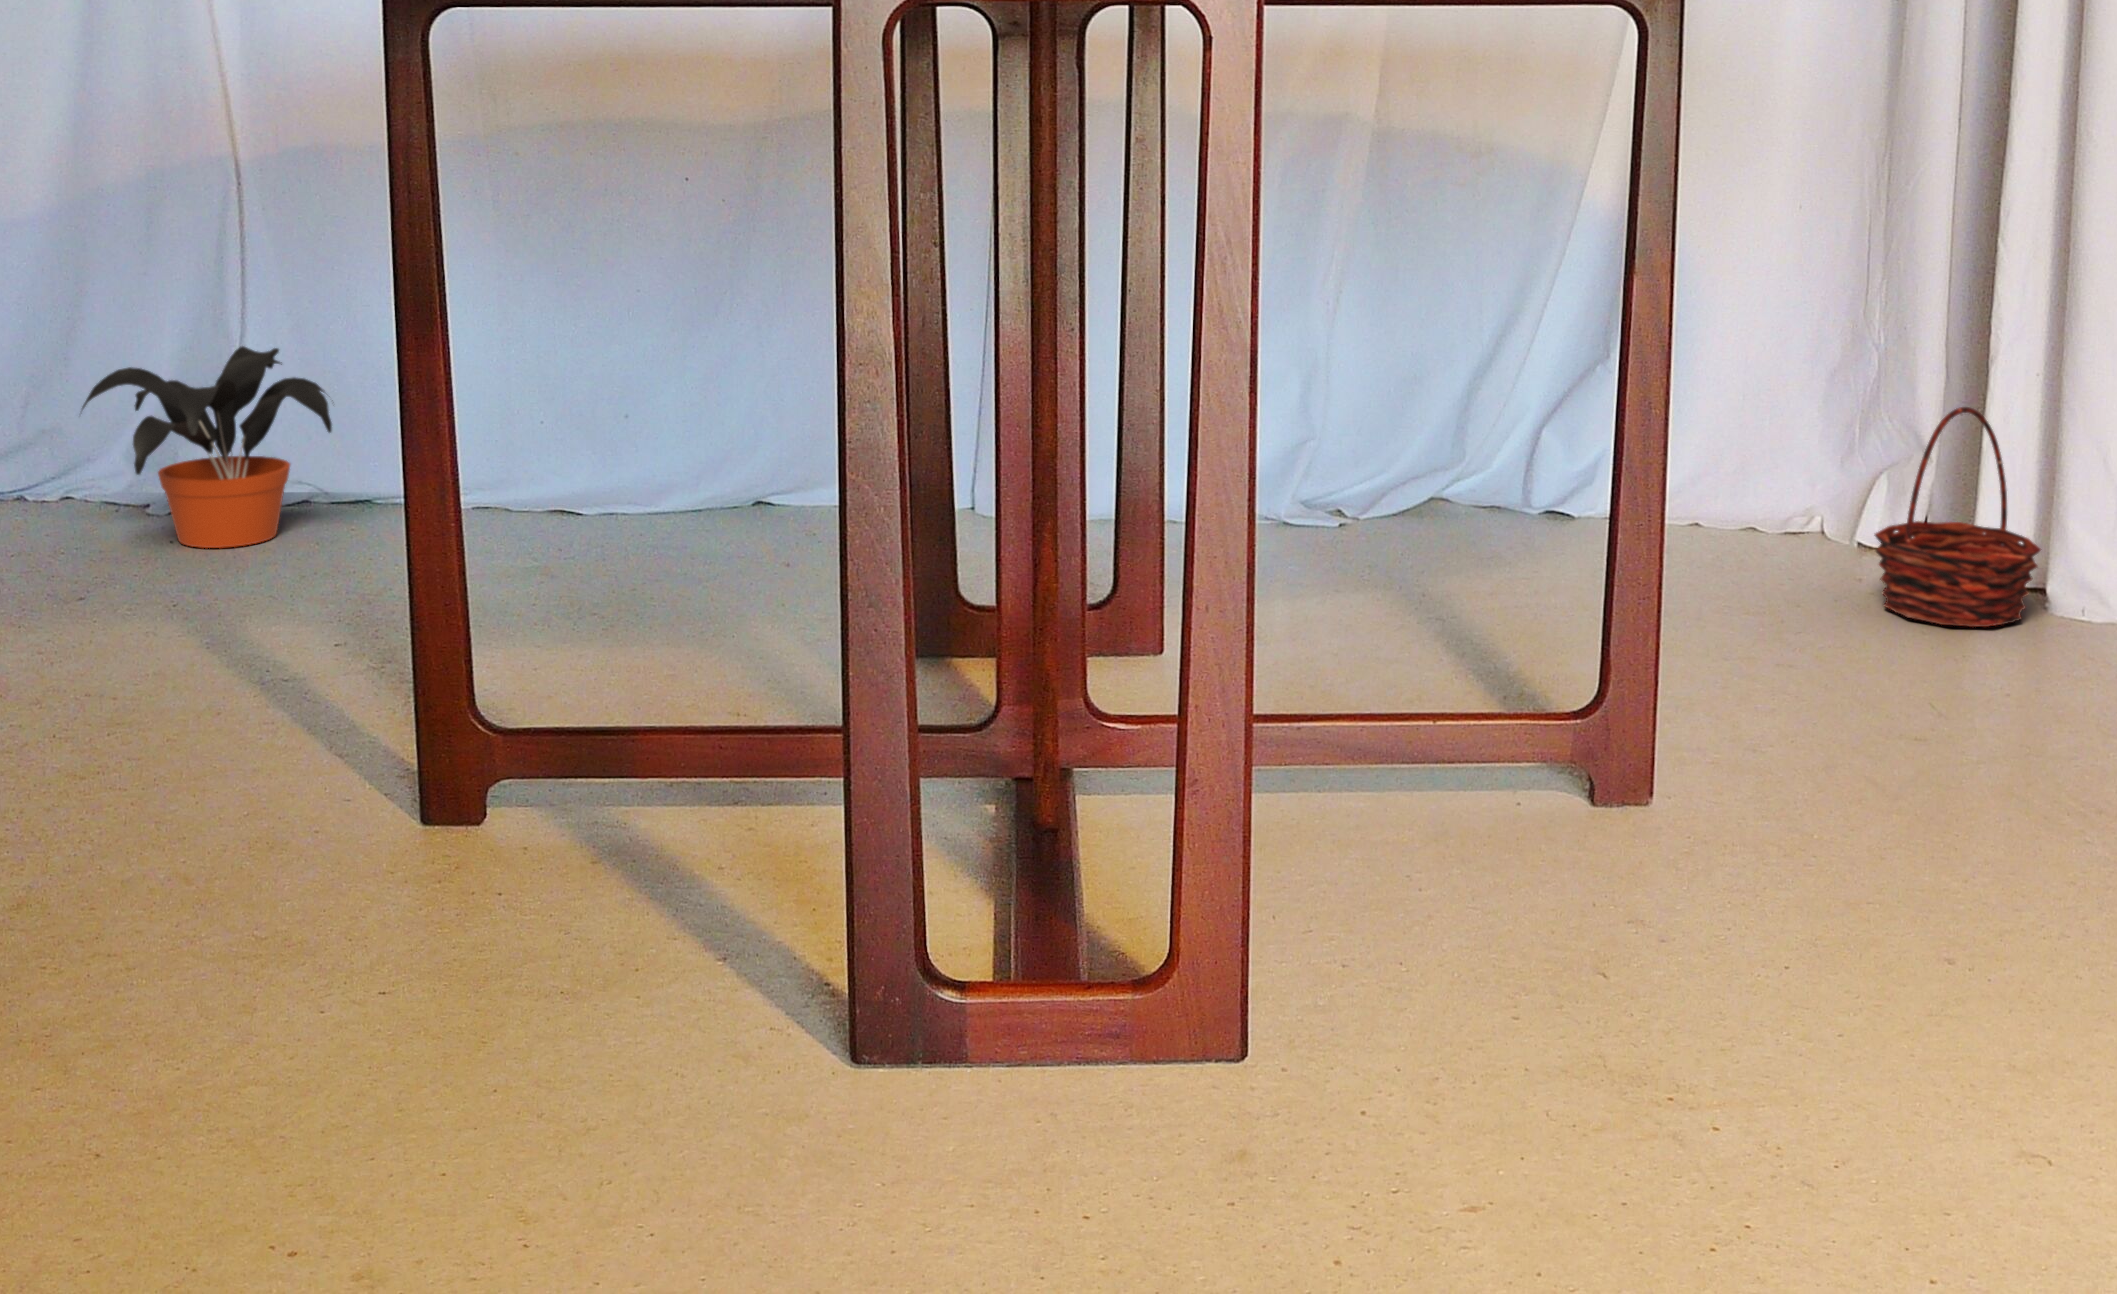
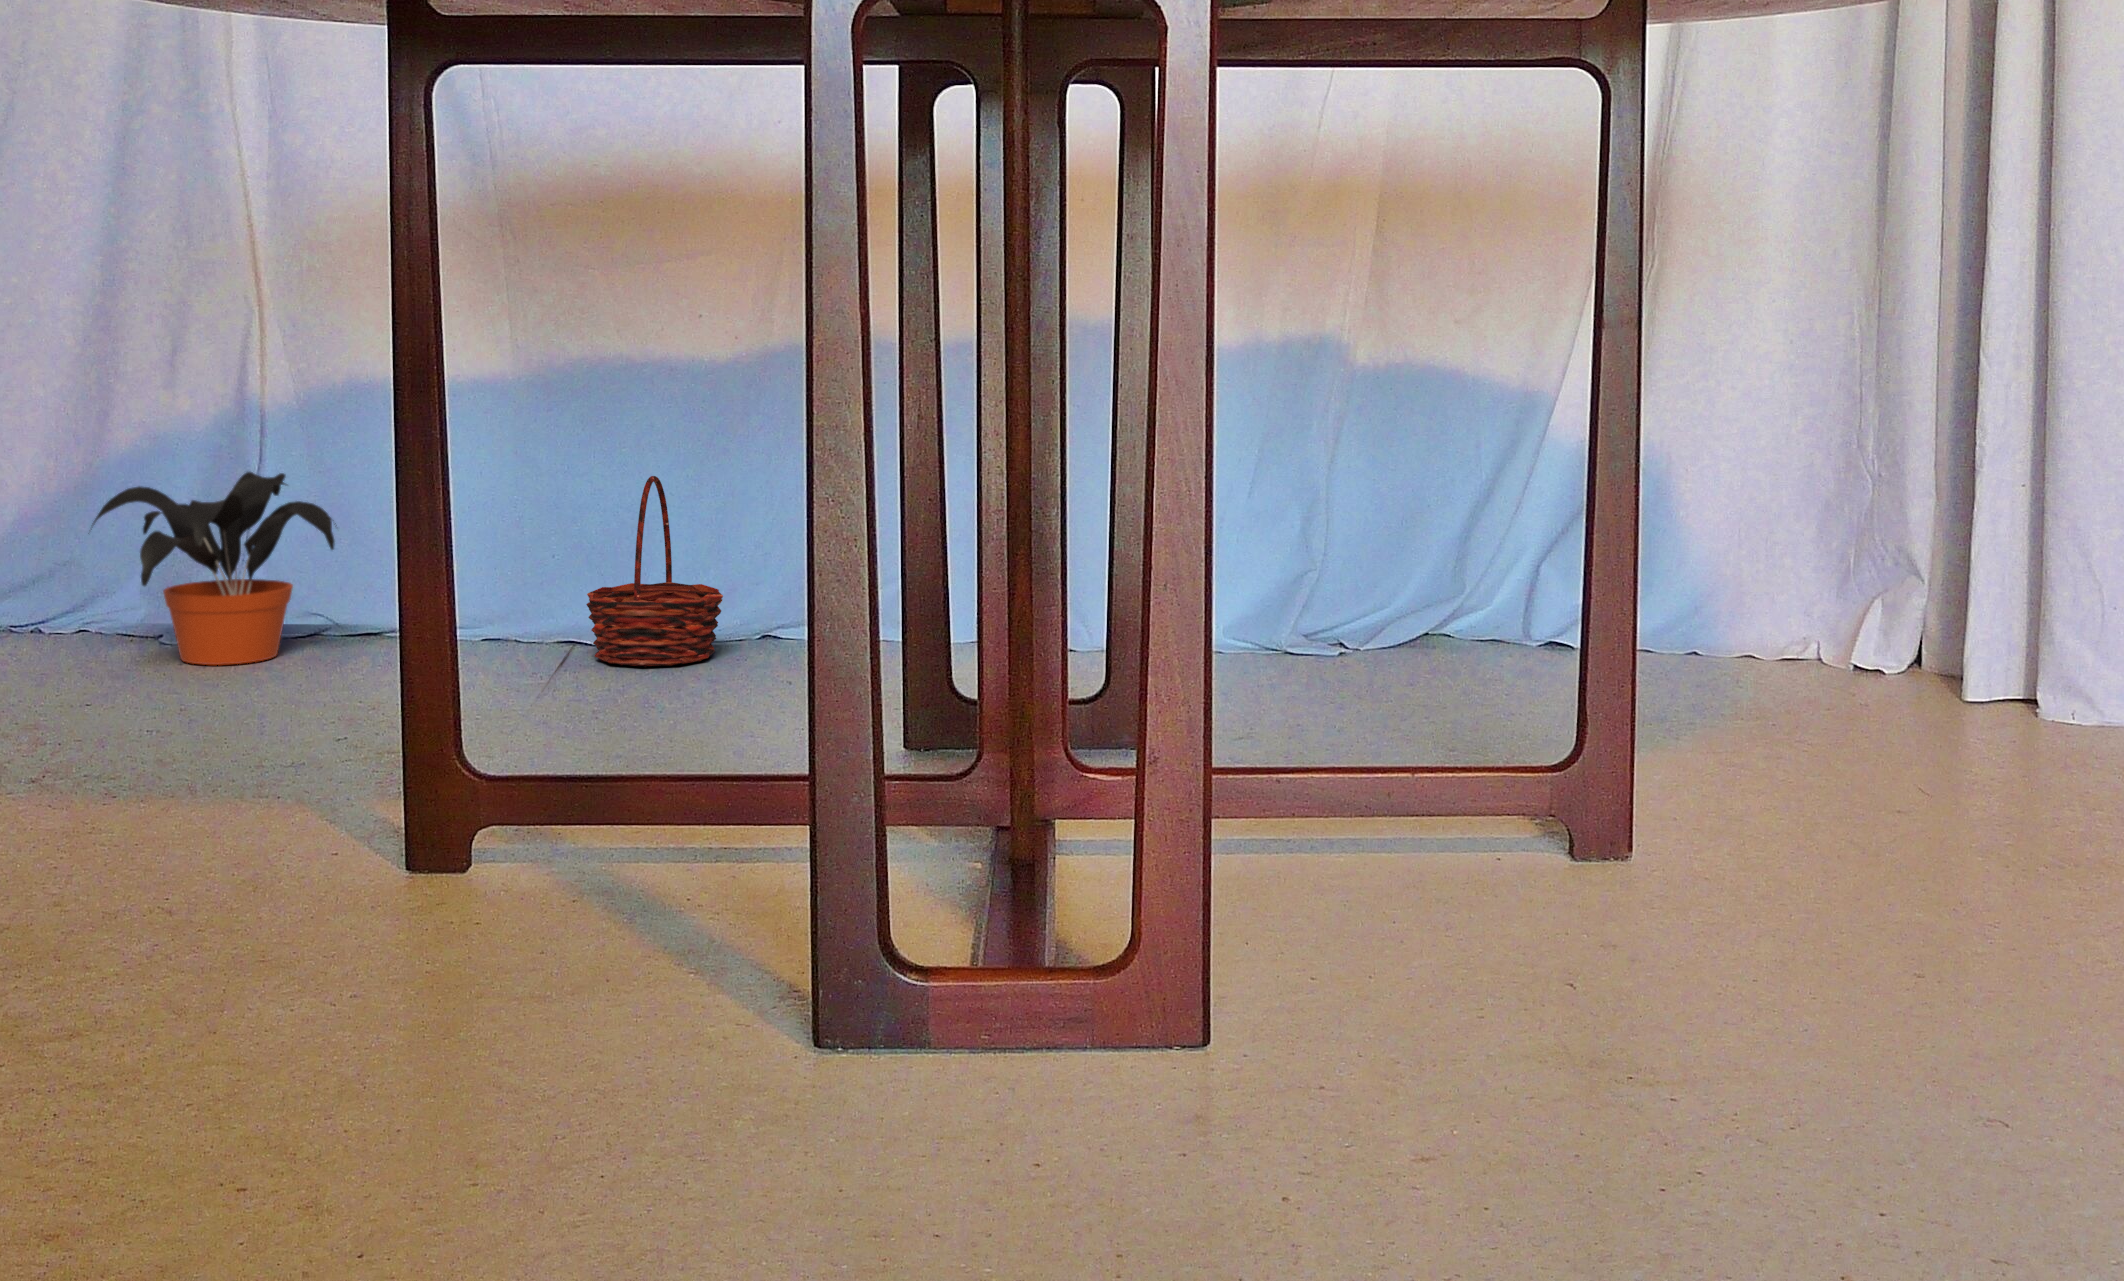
basket: present [1874,407,2041,627] -> present [586,476,723,667]

